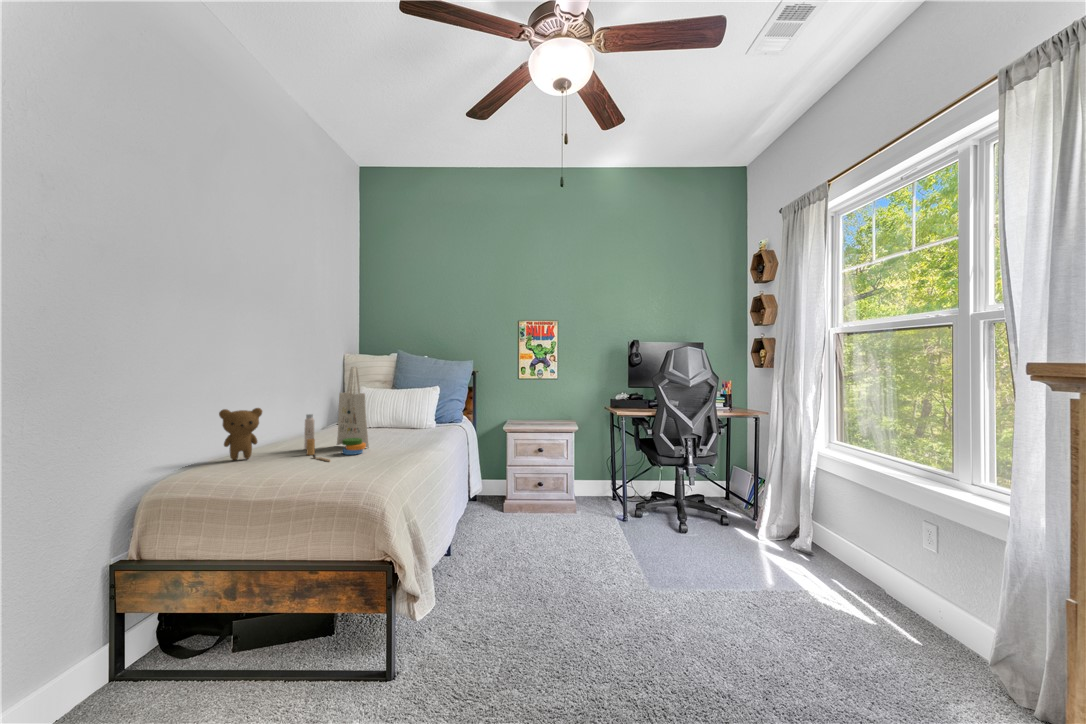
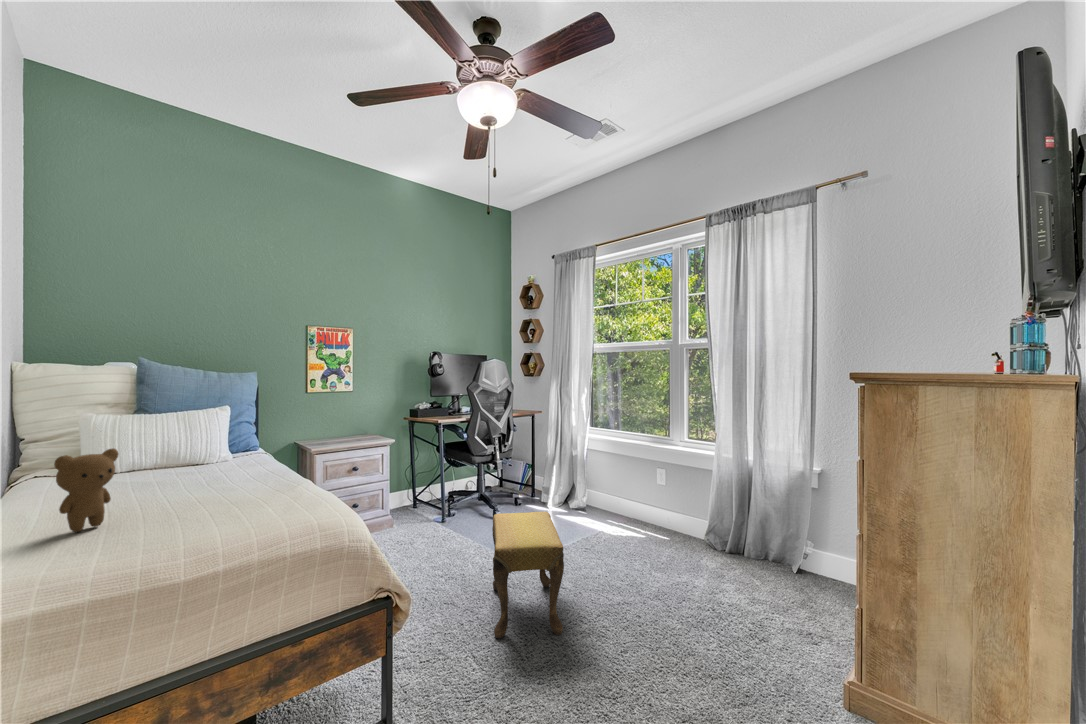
tote bag: present [304,367,369,462] -> none [149,384,261,506]
footstool: none [530,523,653,692] -> present [492,512,564,638]

